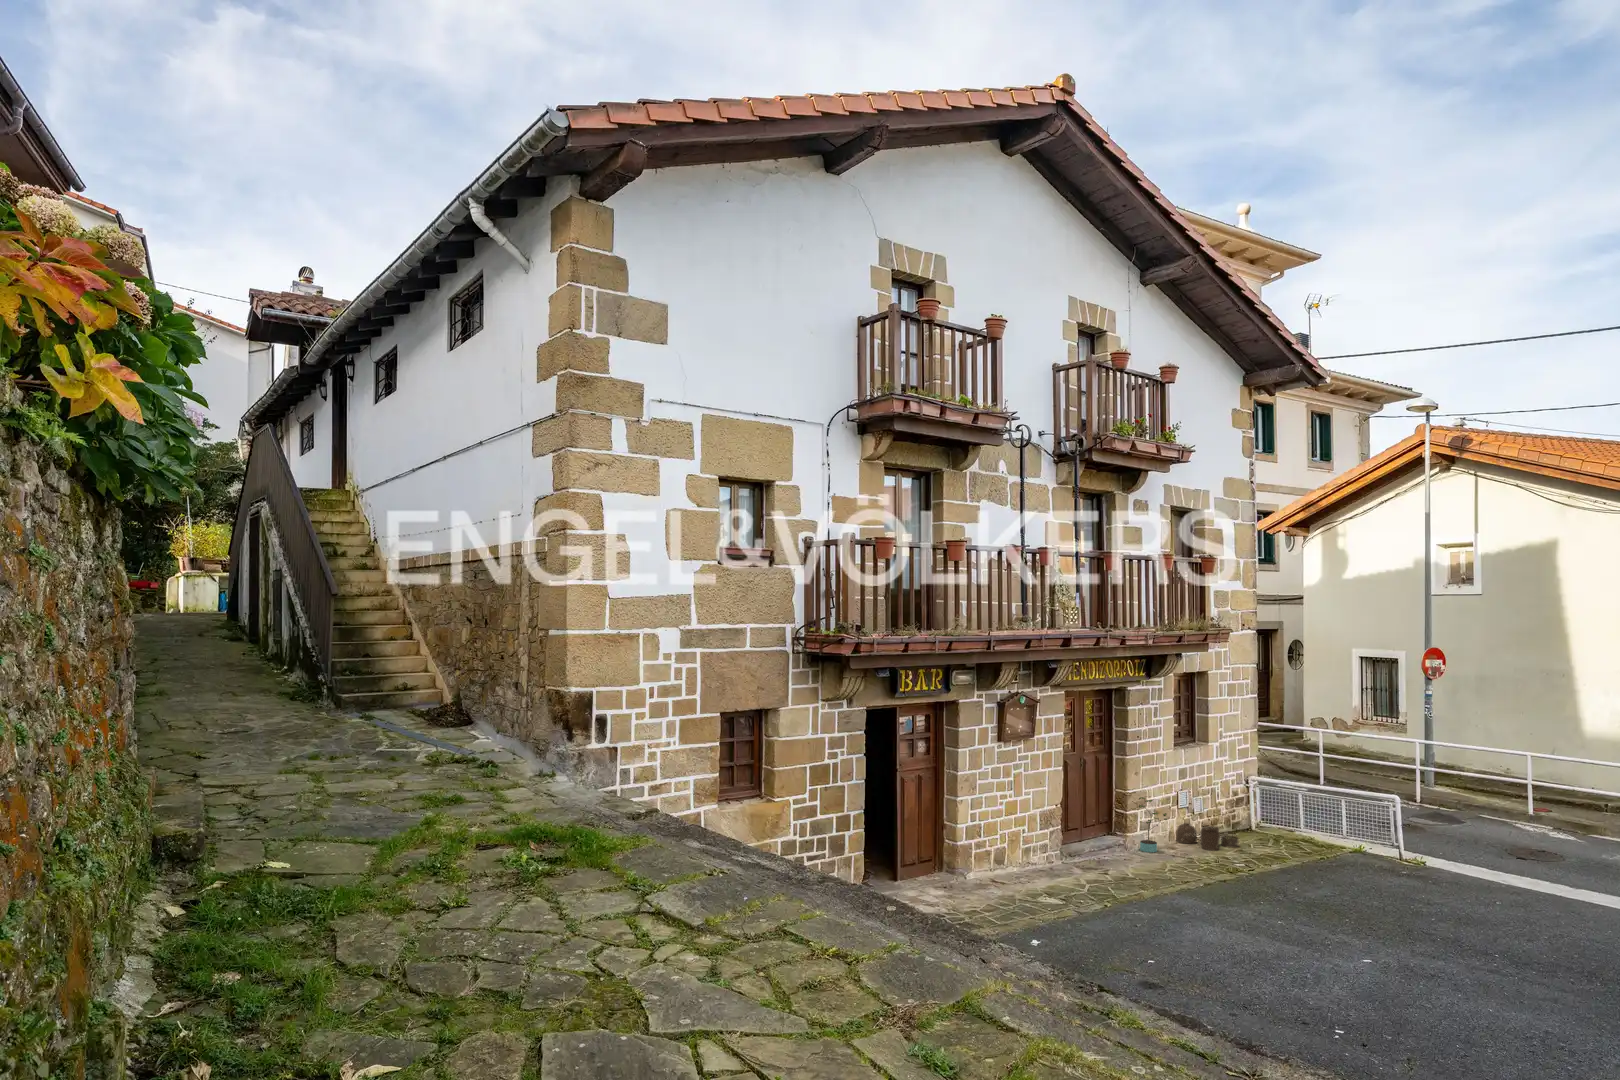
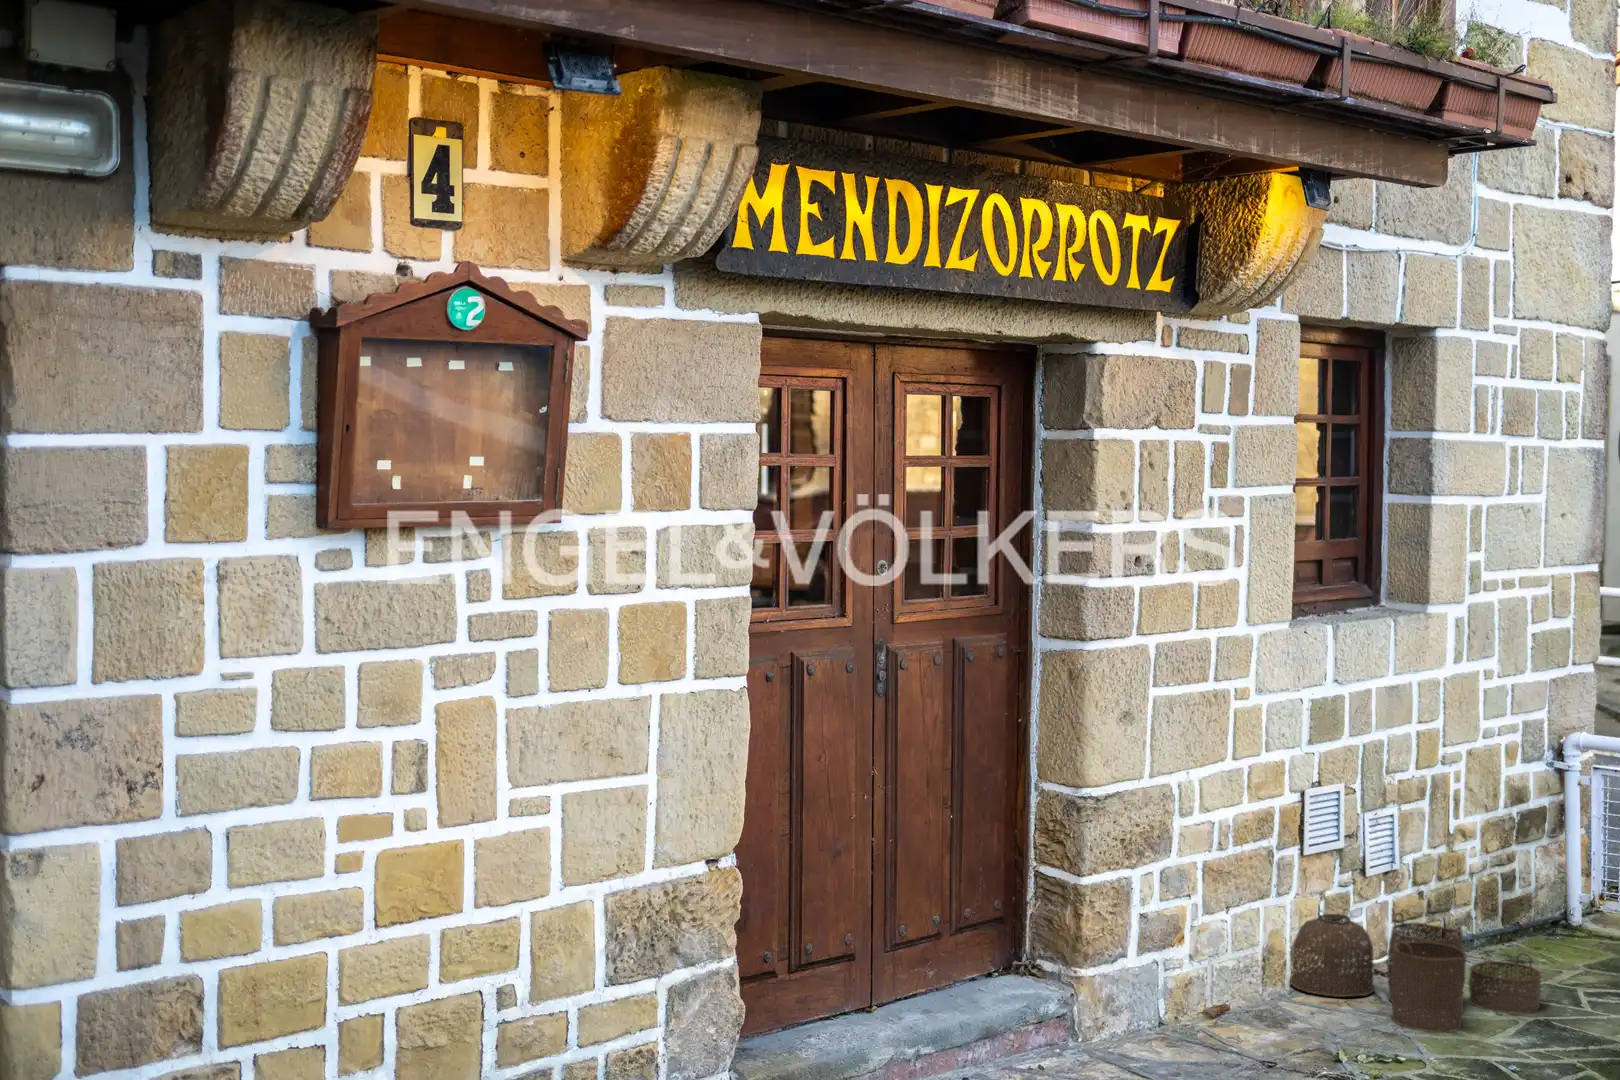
potted plant: present [1139,797,1167,852] -> none [1128,814,1254,1048]

